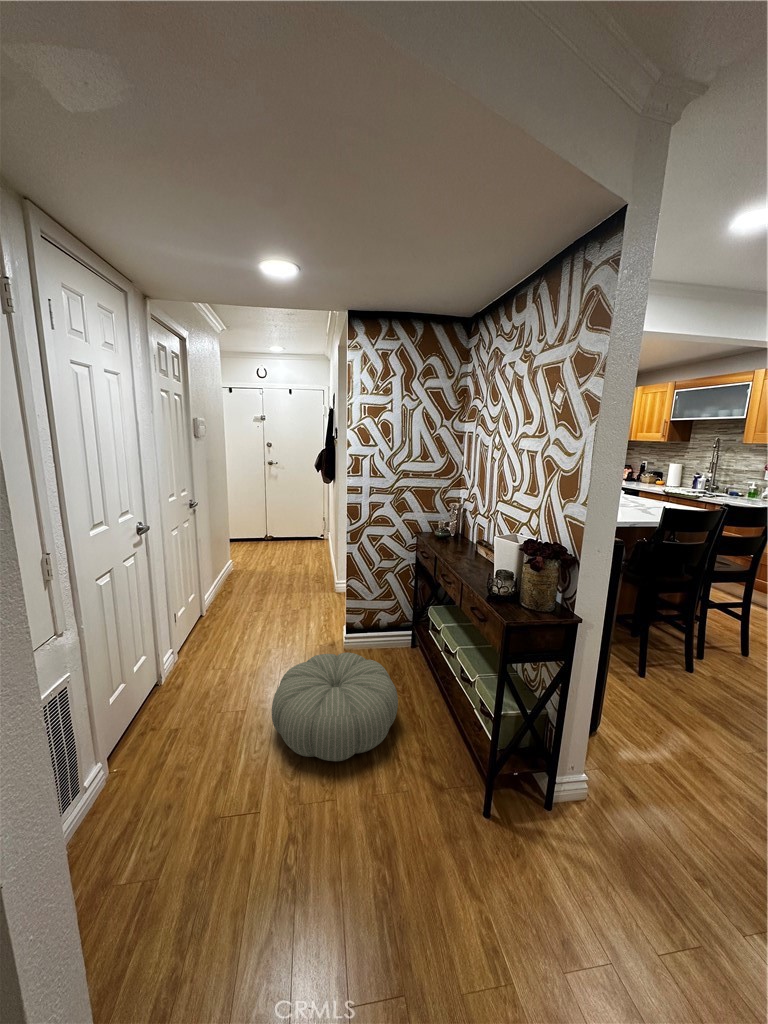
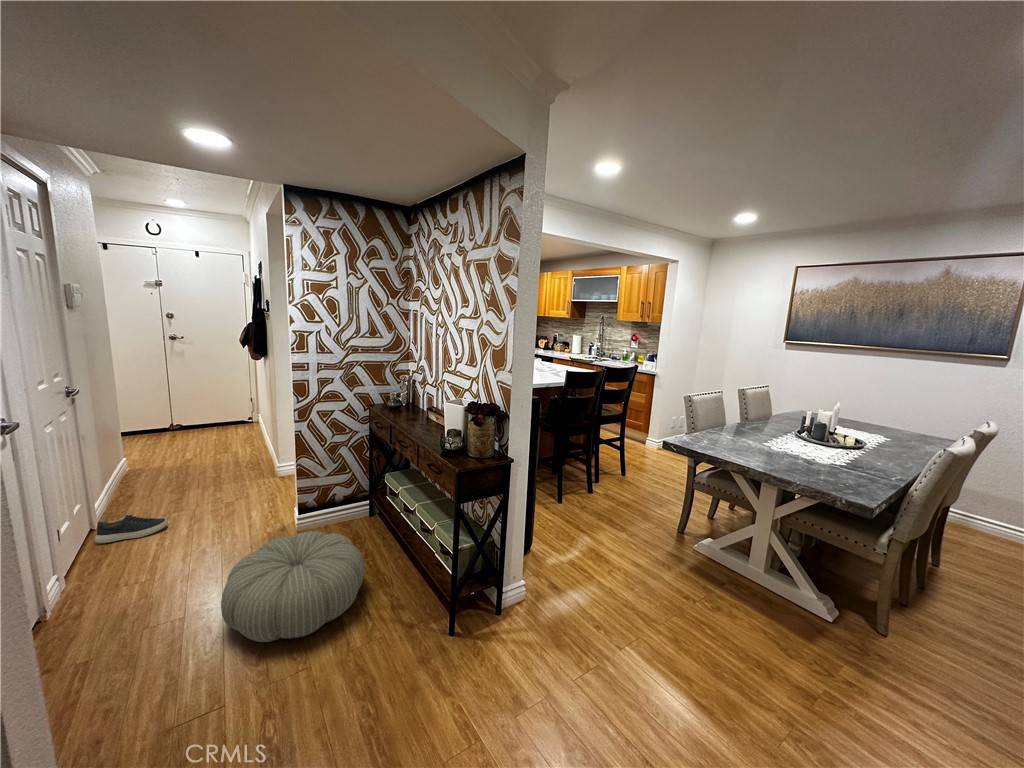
shoe: none [204,607,250,627] -> present [94,515,168,543]

